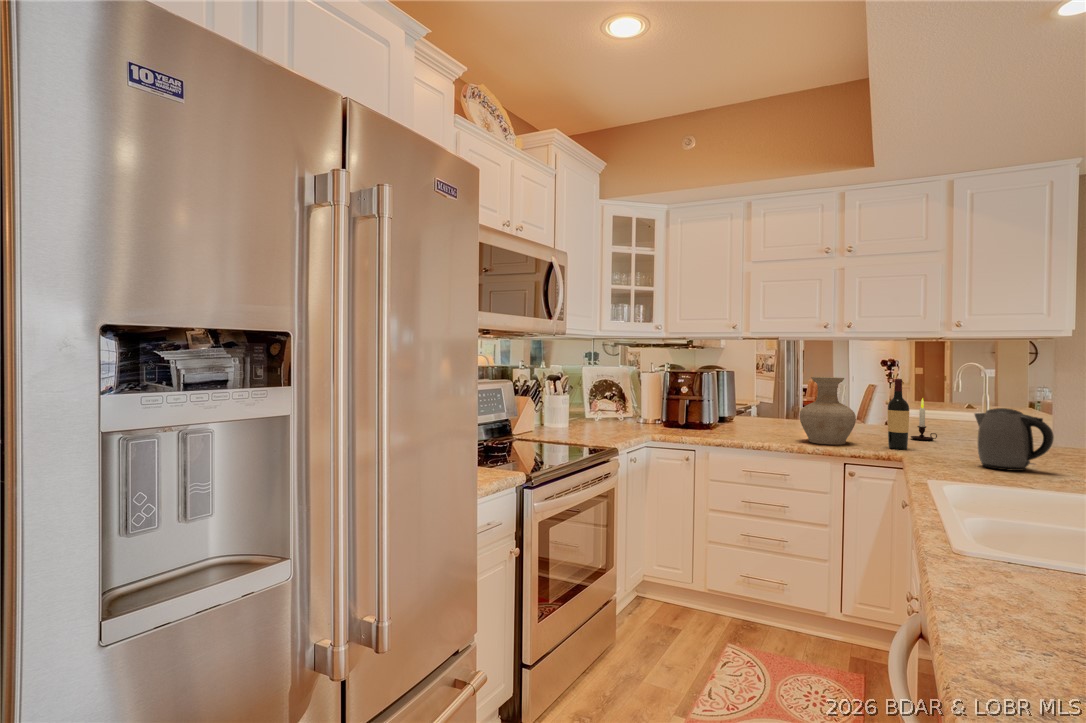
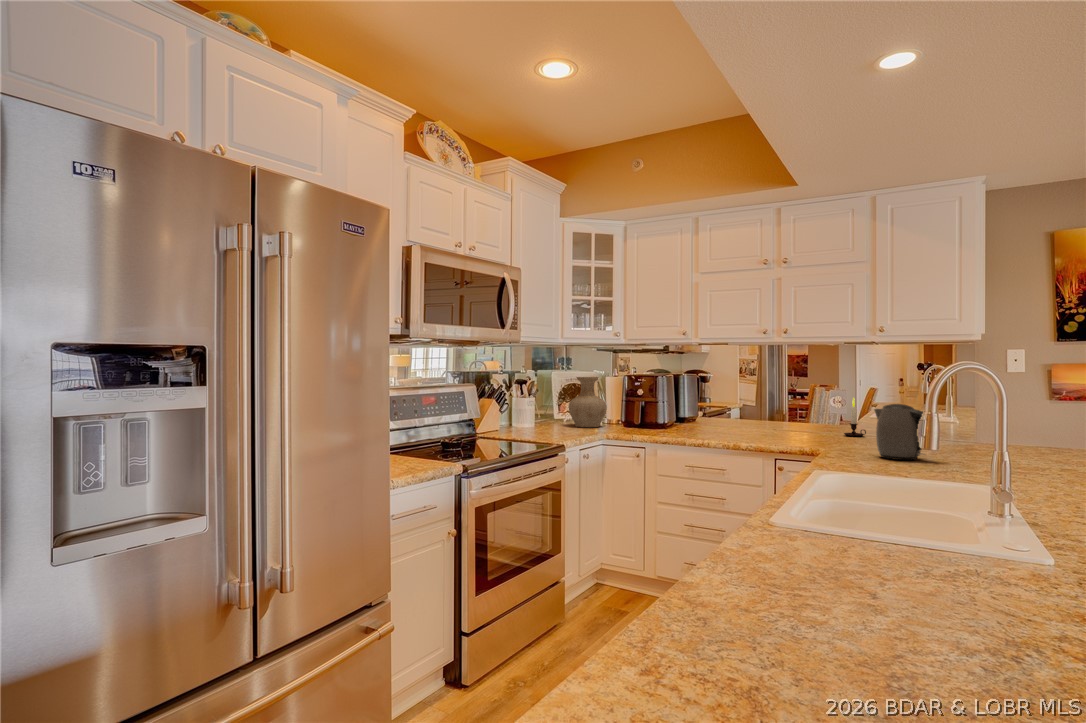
vase: present [800,377,856,445] -> present [569,377,607,427]
wine bottle: present [888,379,909,449] -> none [812,379,831,444]

